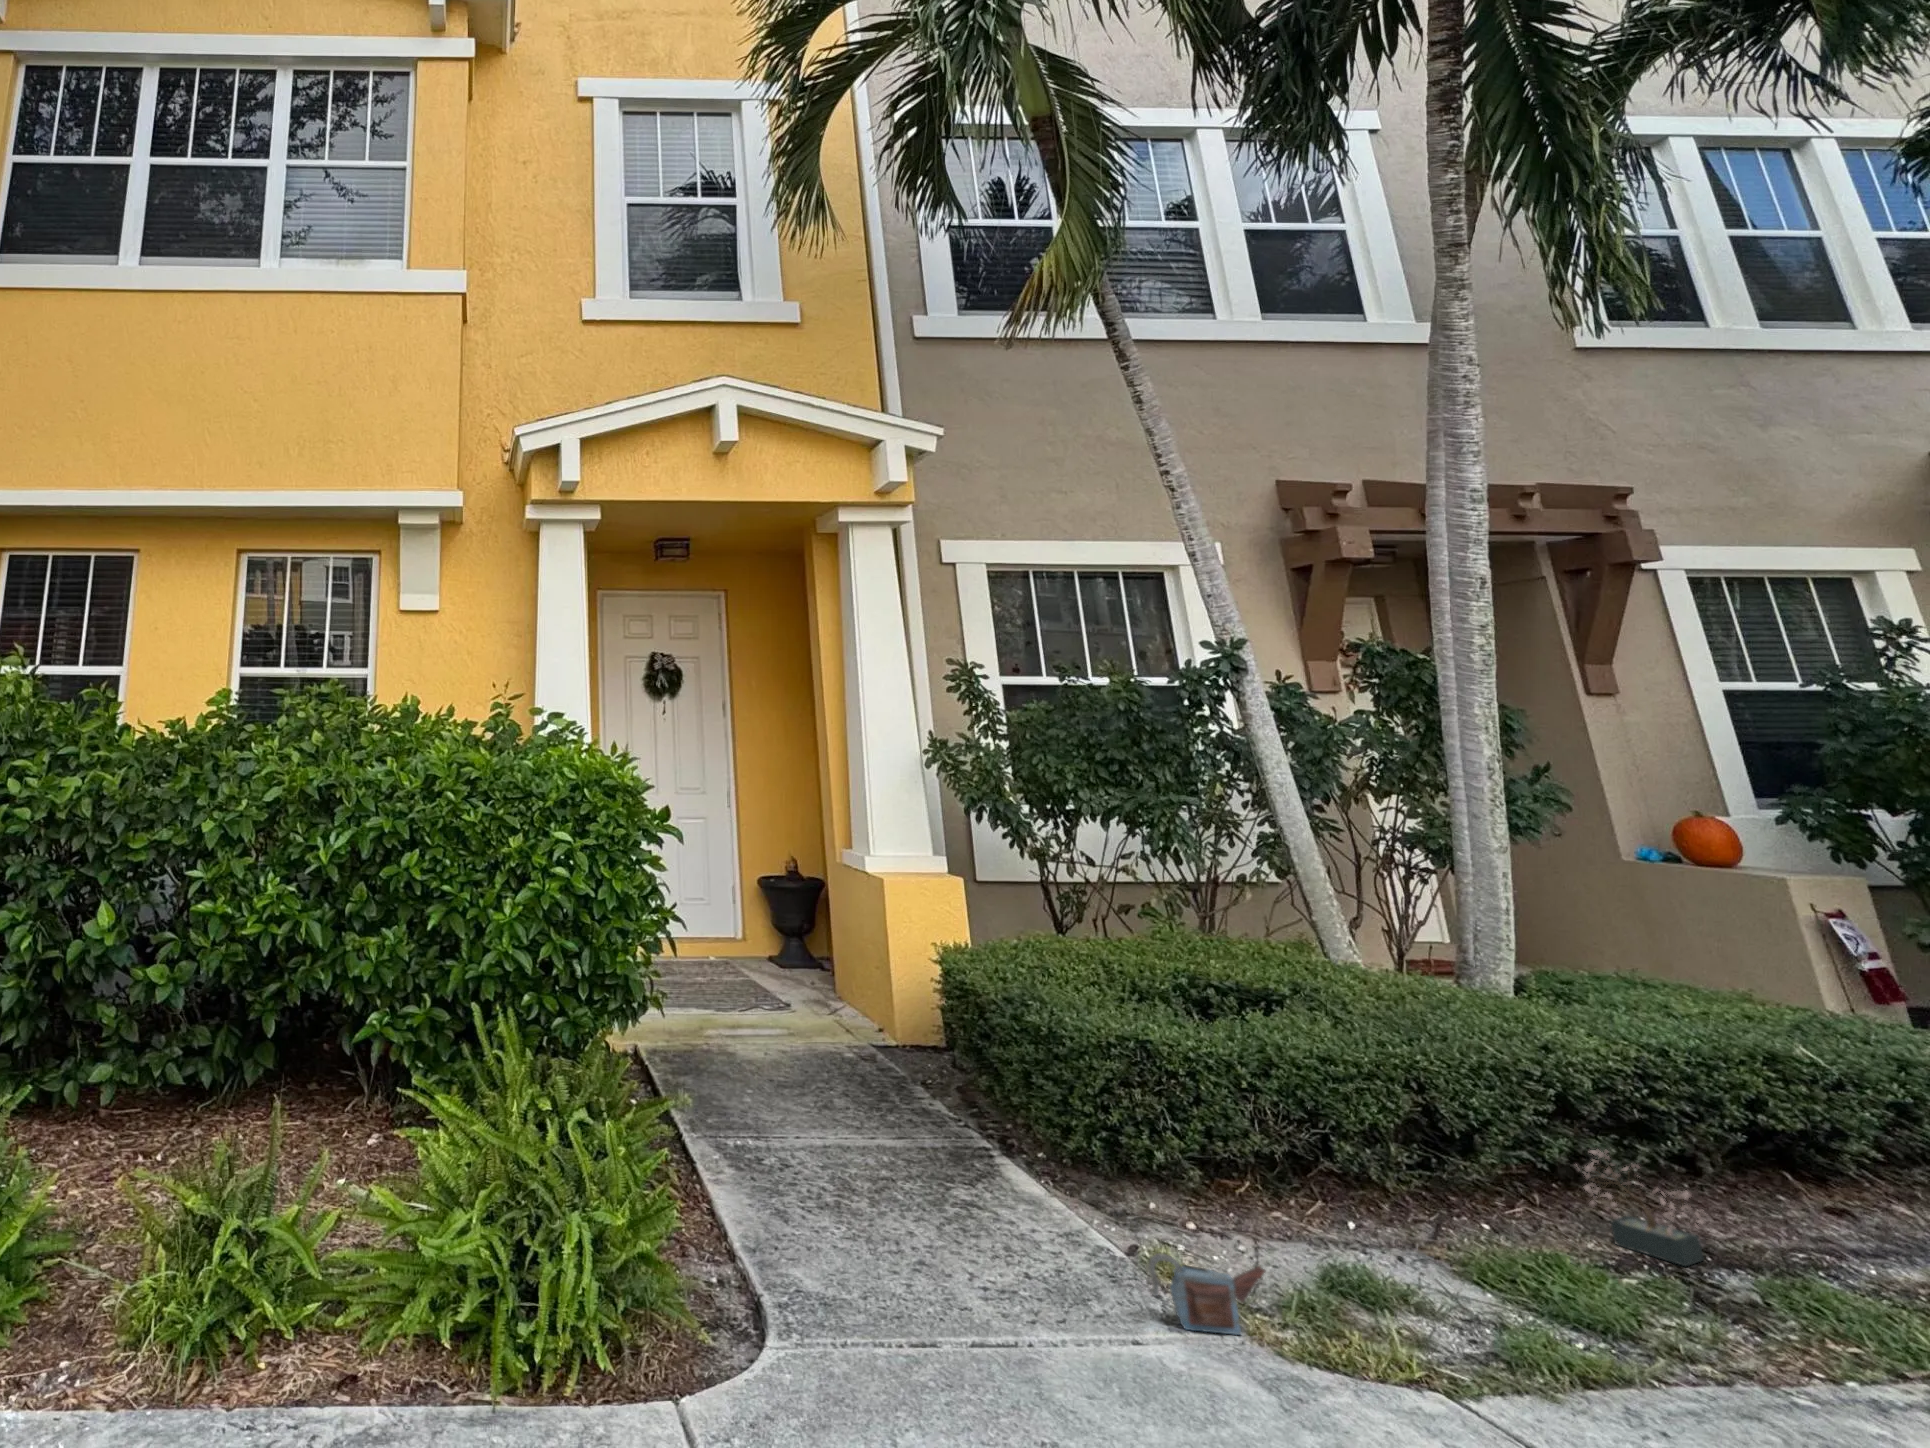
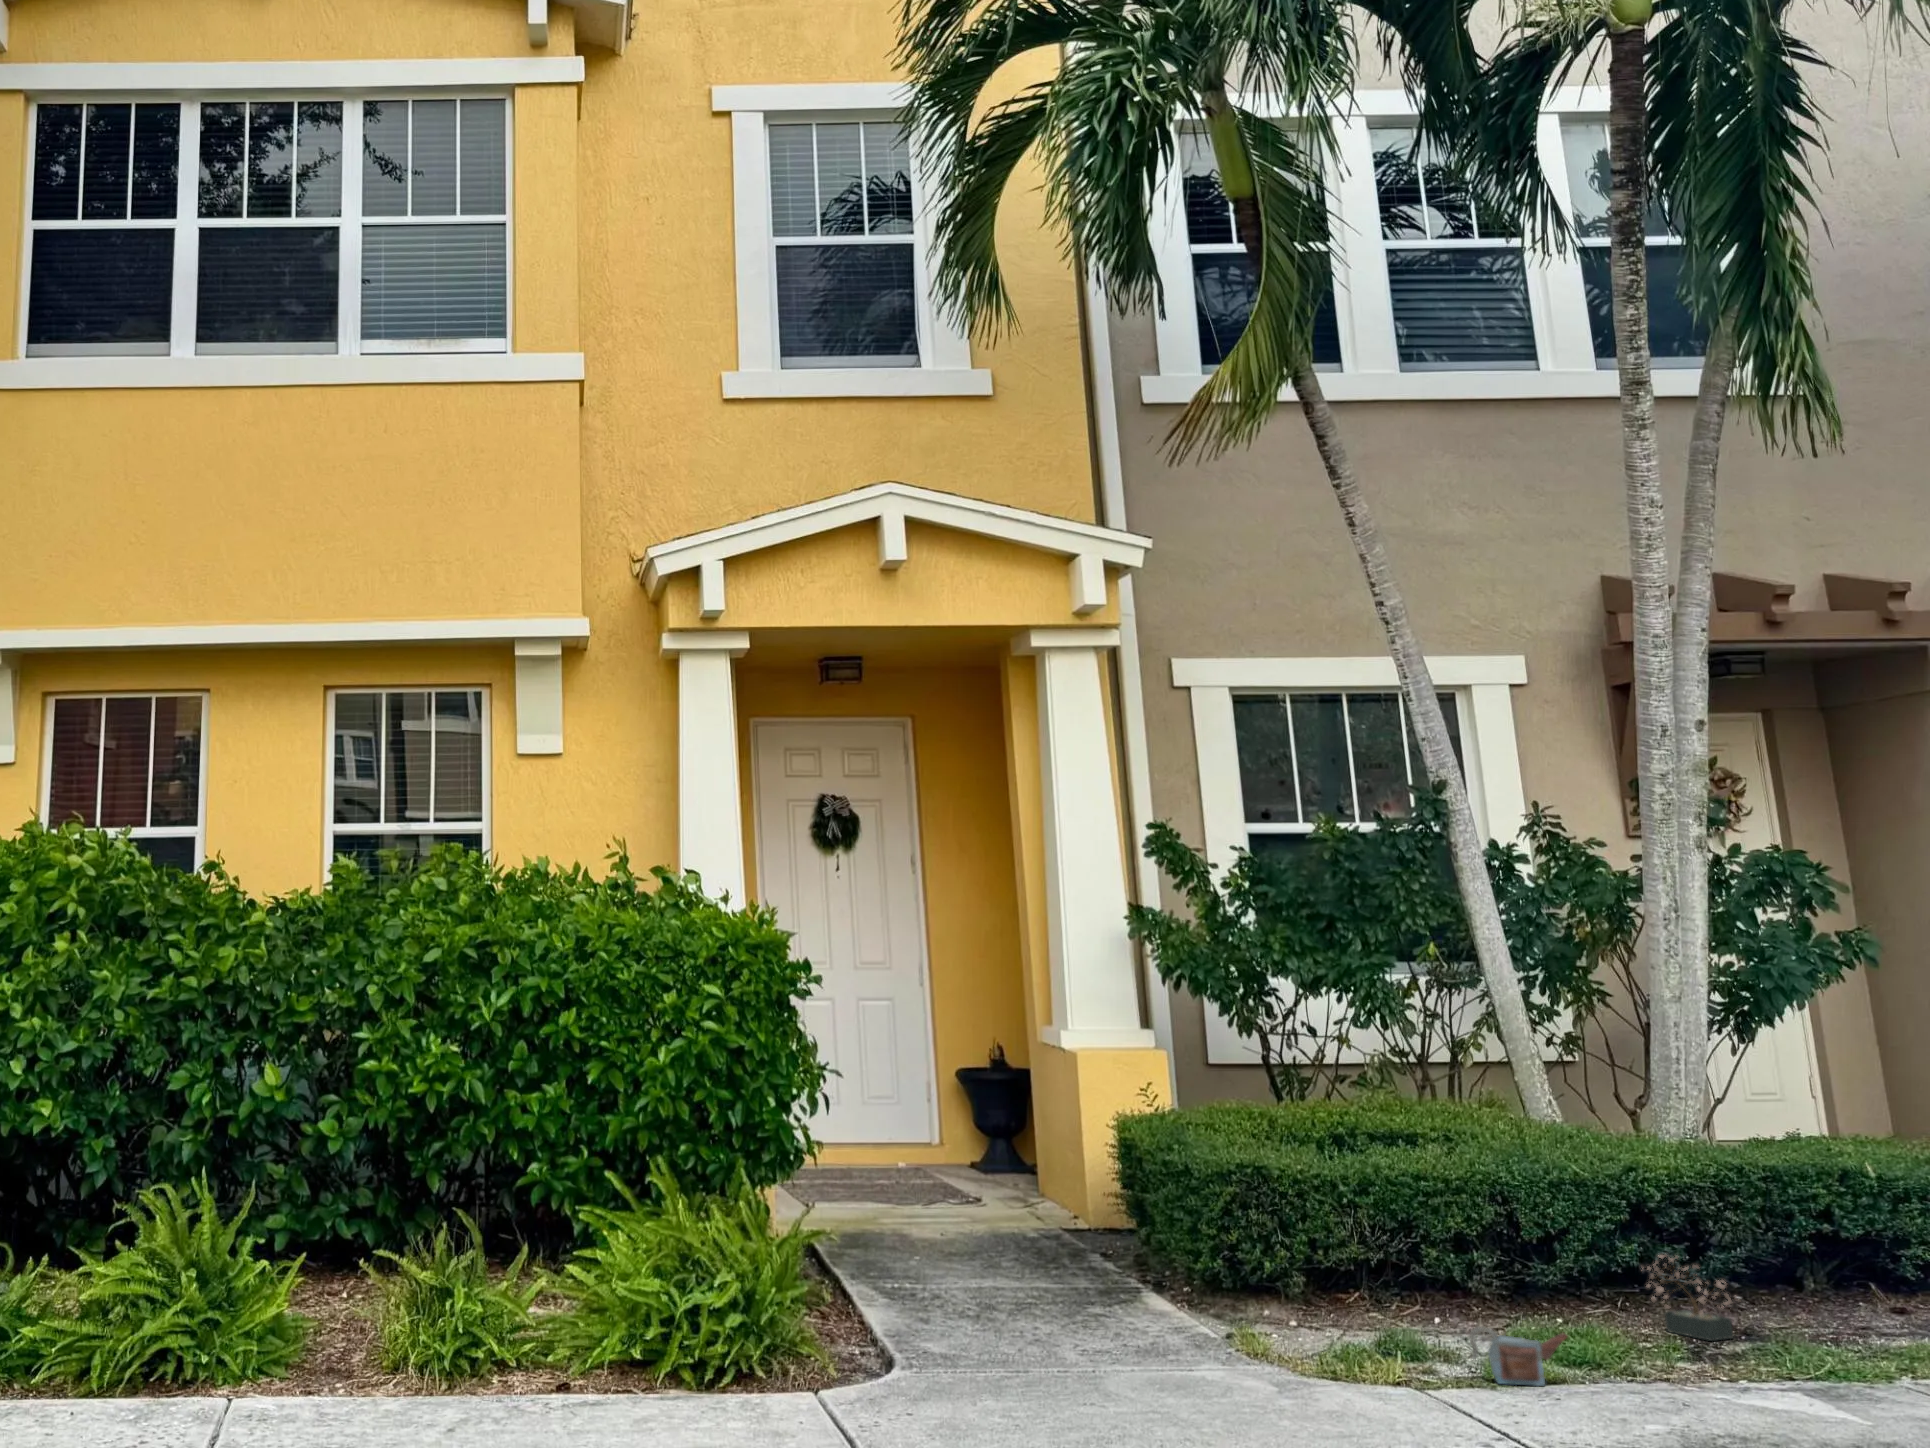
watering can: present [1148,1253,1265,1335] -> present [1470,1326,1567,1386]

